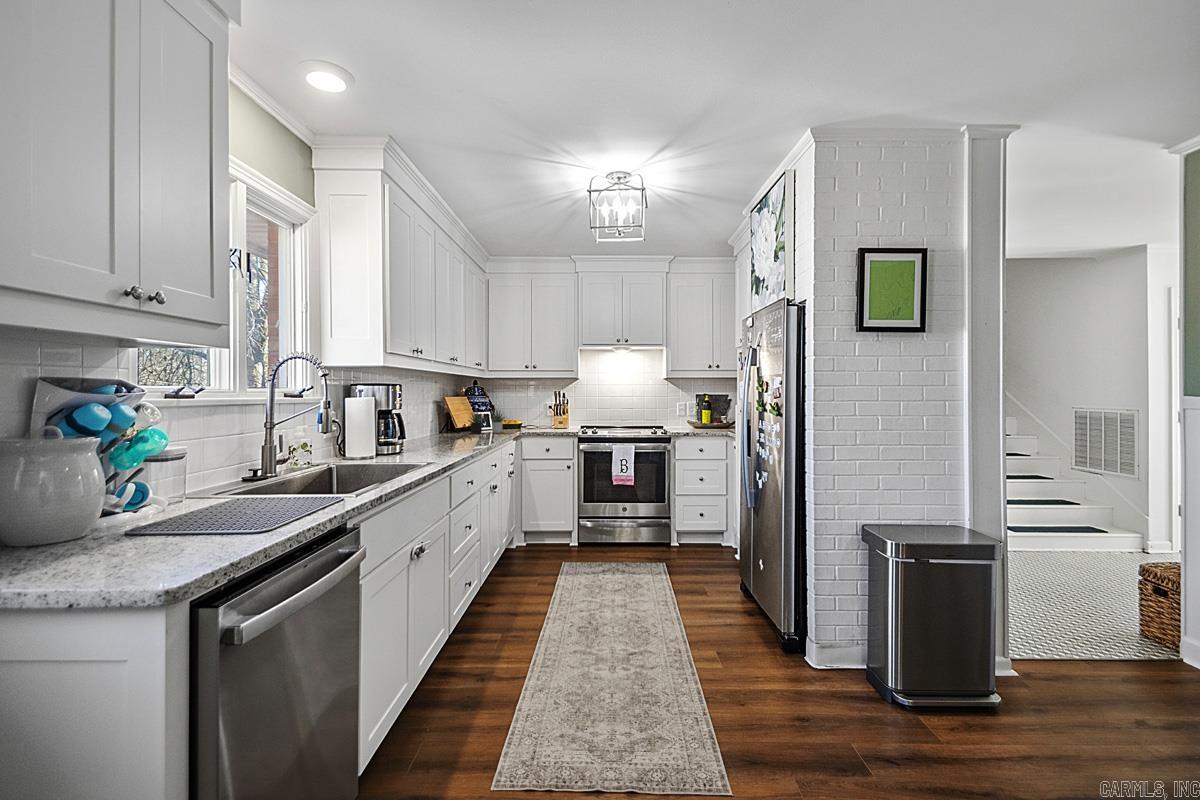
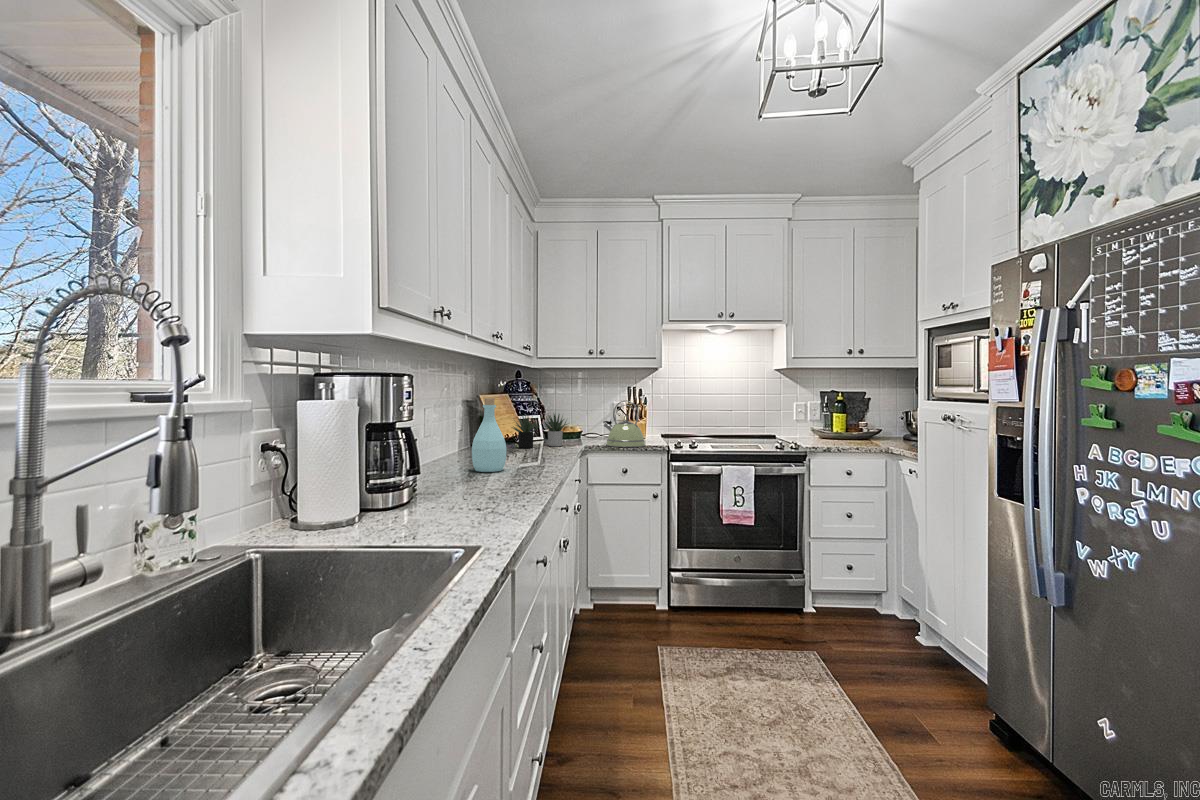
bottle: none [436,399,458,443] -> present [472,398,507,472]
kettle: none [532,401,561,433] -> present [603,400,645,447]

